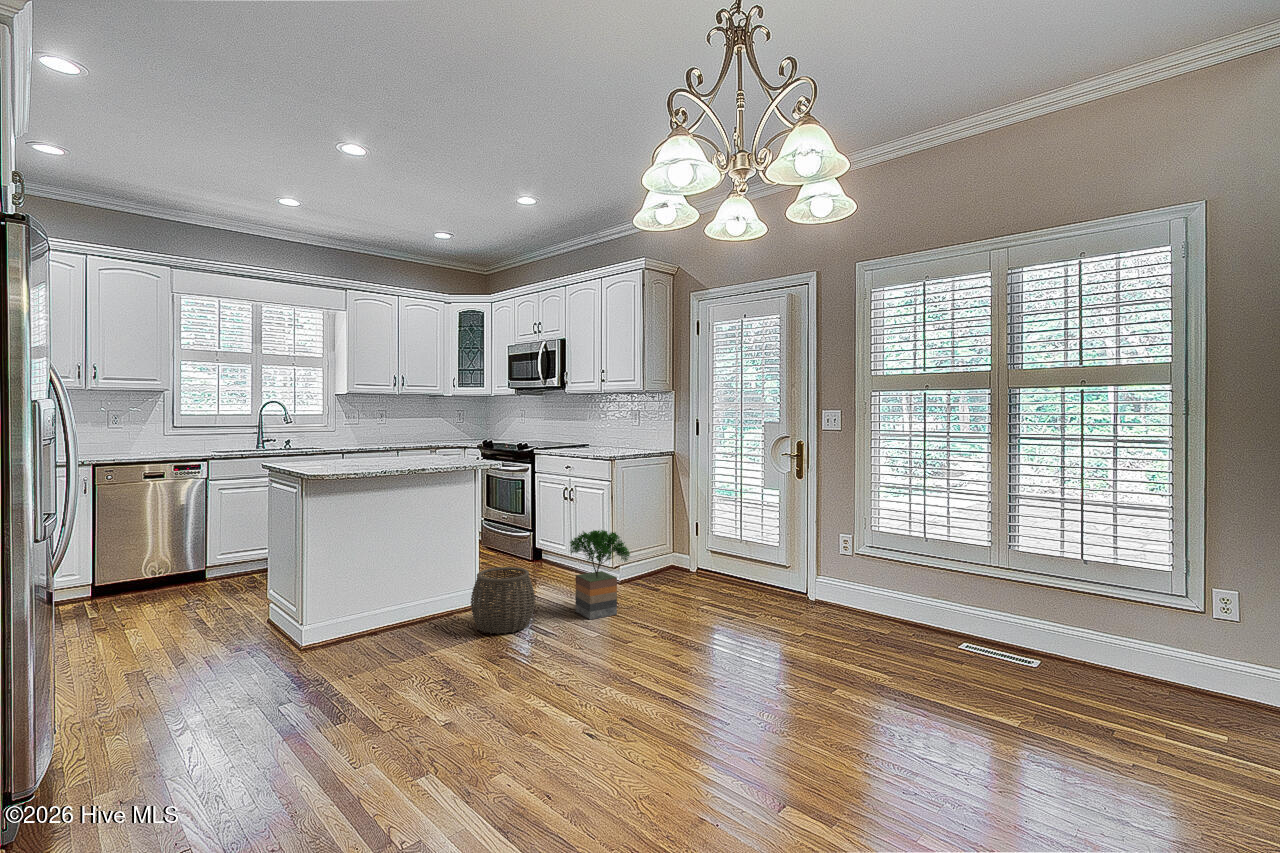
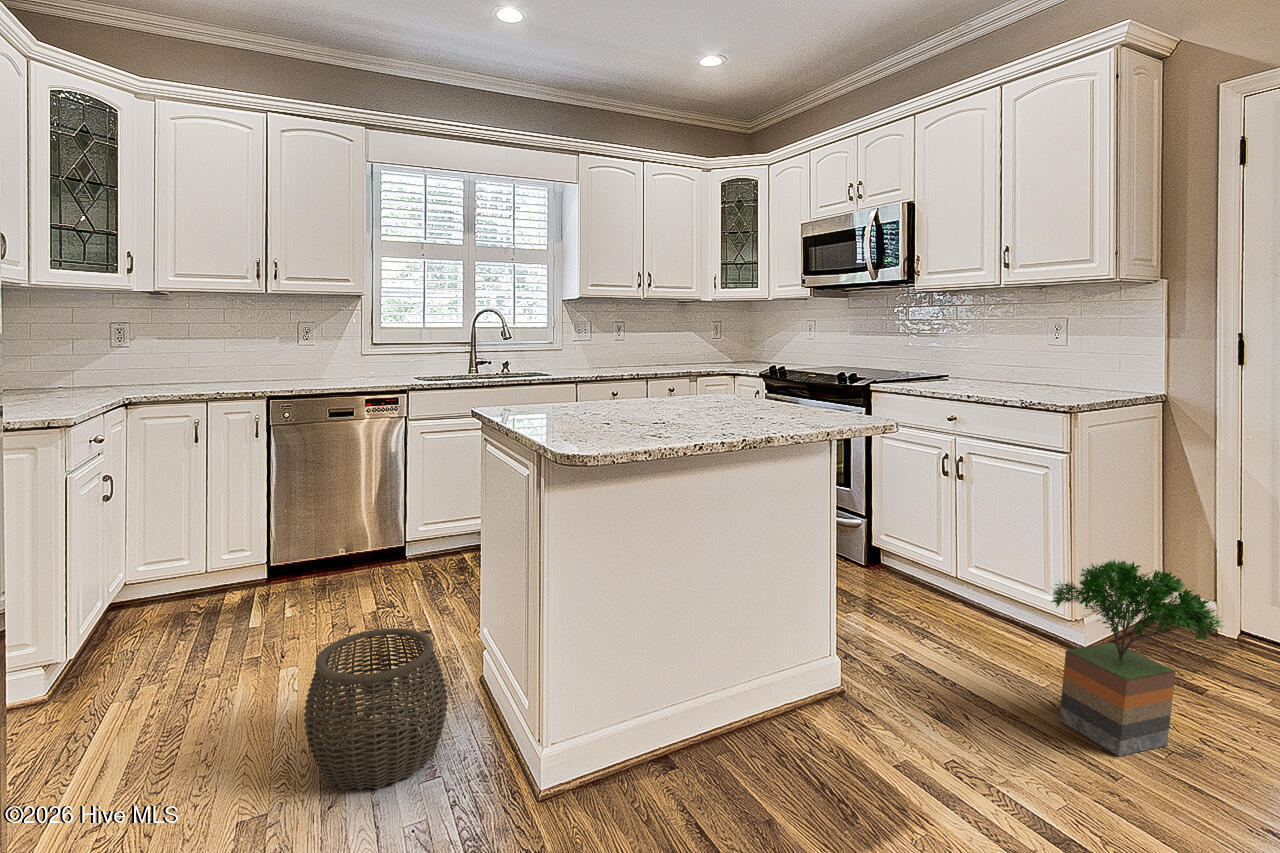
woven basket: present [471,567,535,634] -> present [304,628,448,791]

